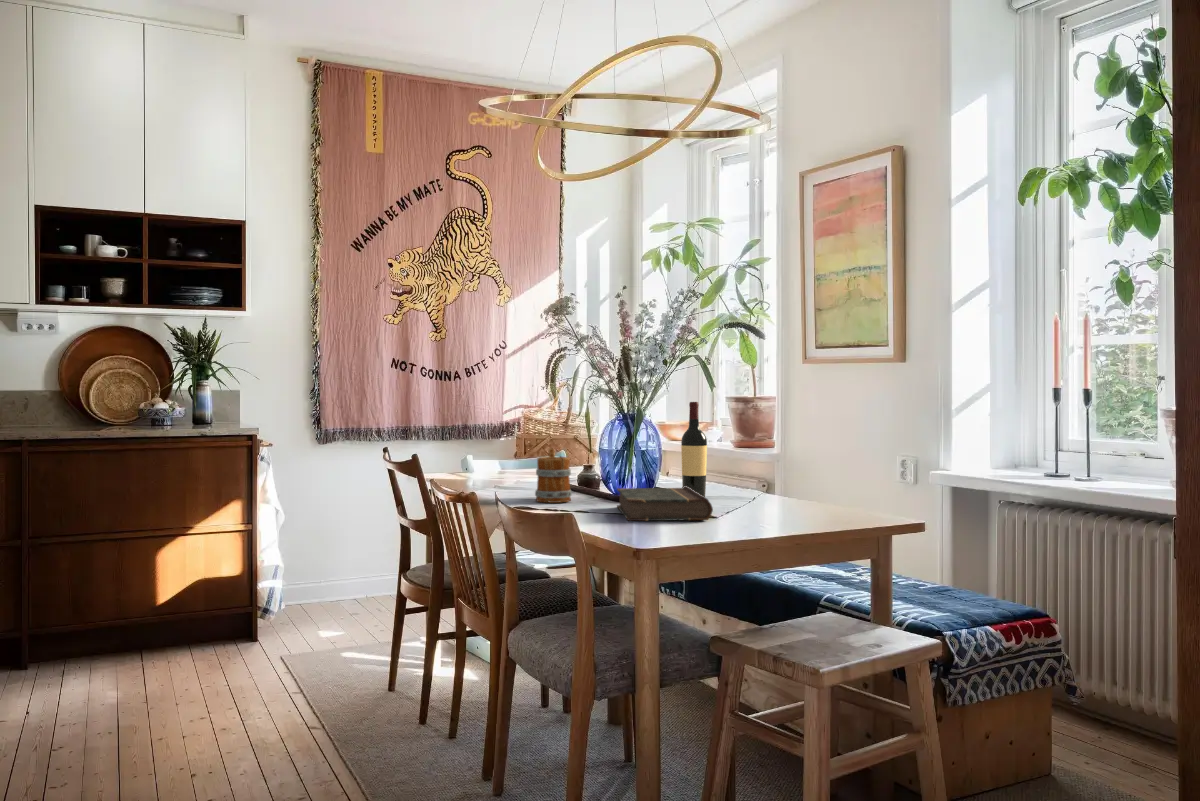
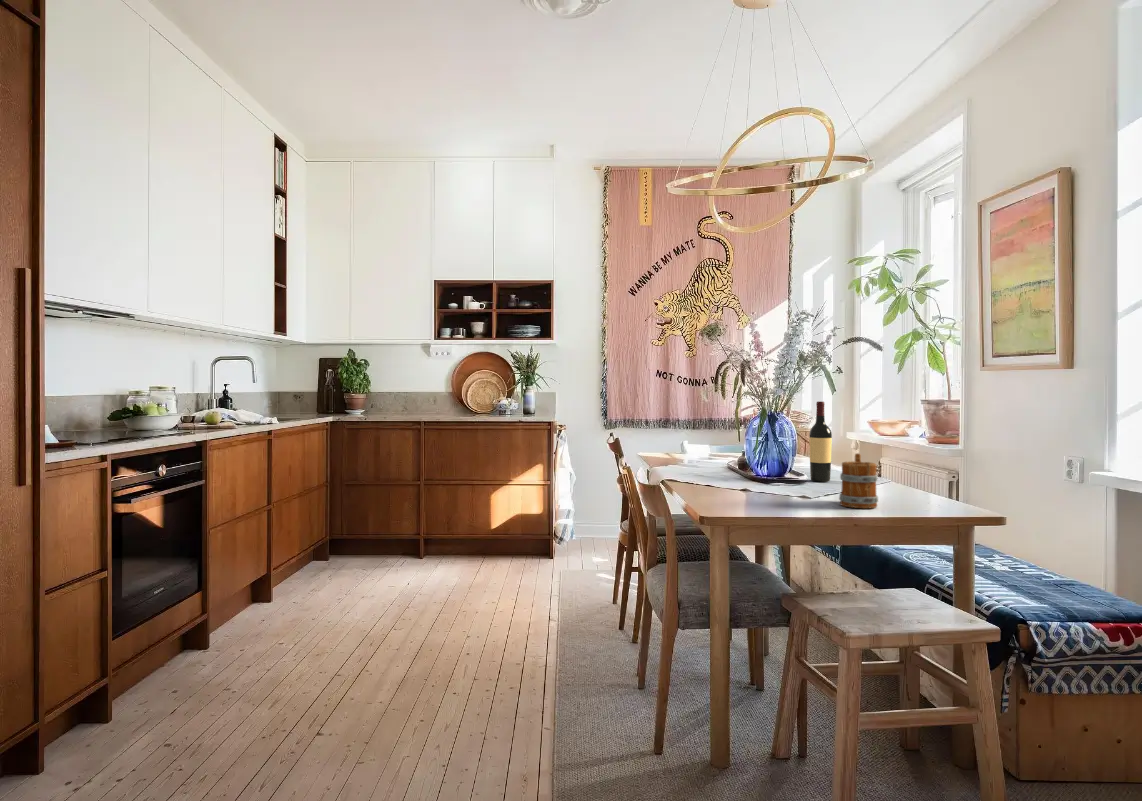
mug: present [535,449,572,503] -> present [839,453,878,508]
book: present [617,486,713,521] -> none [725,469,803,499]

